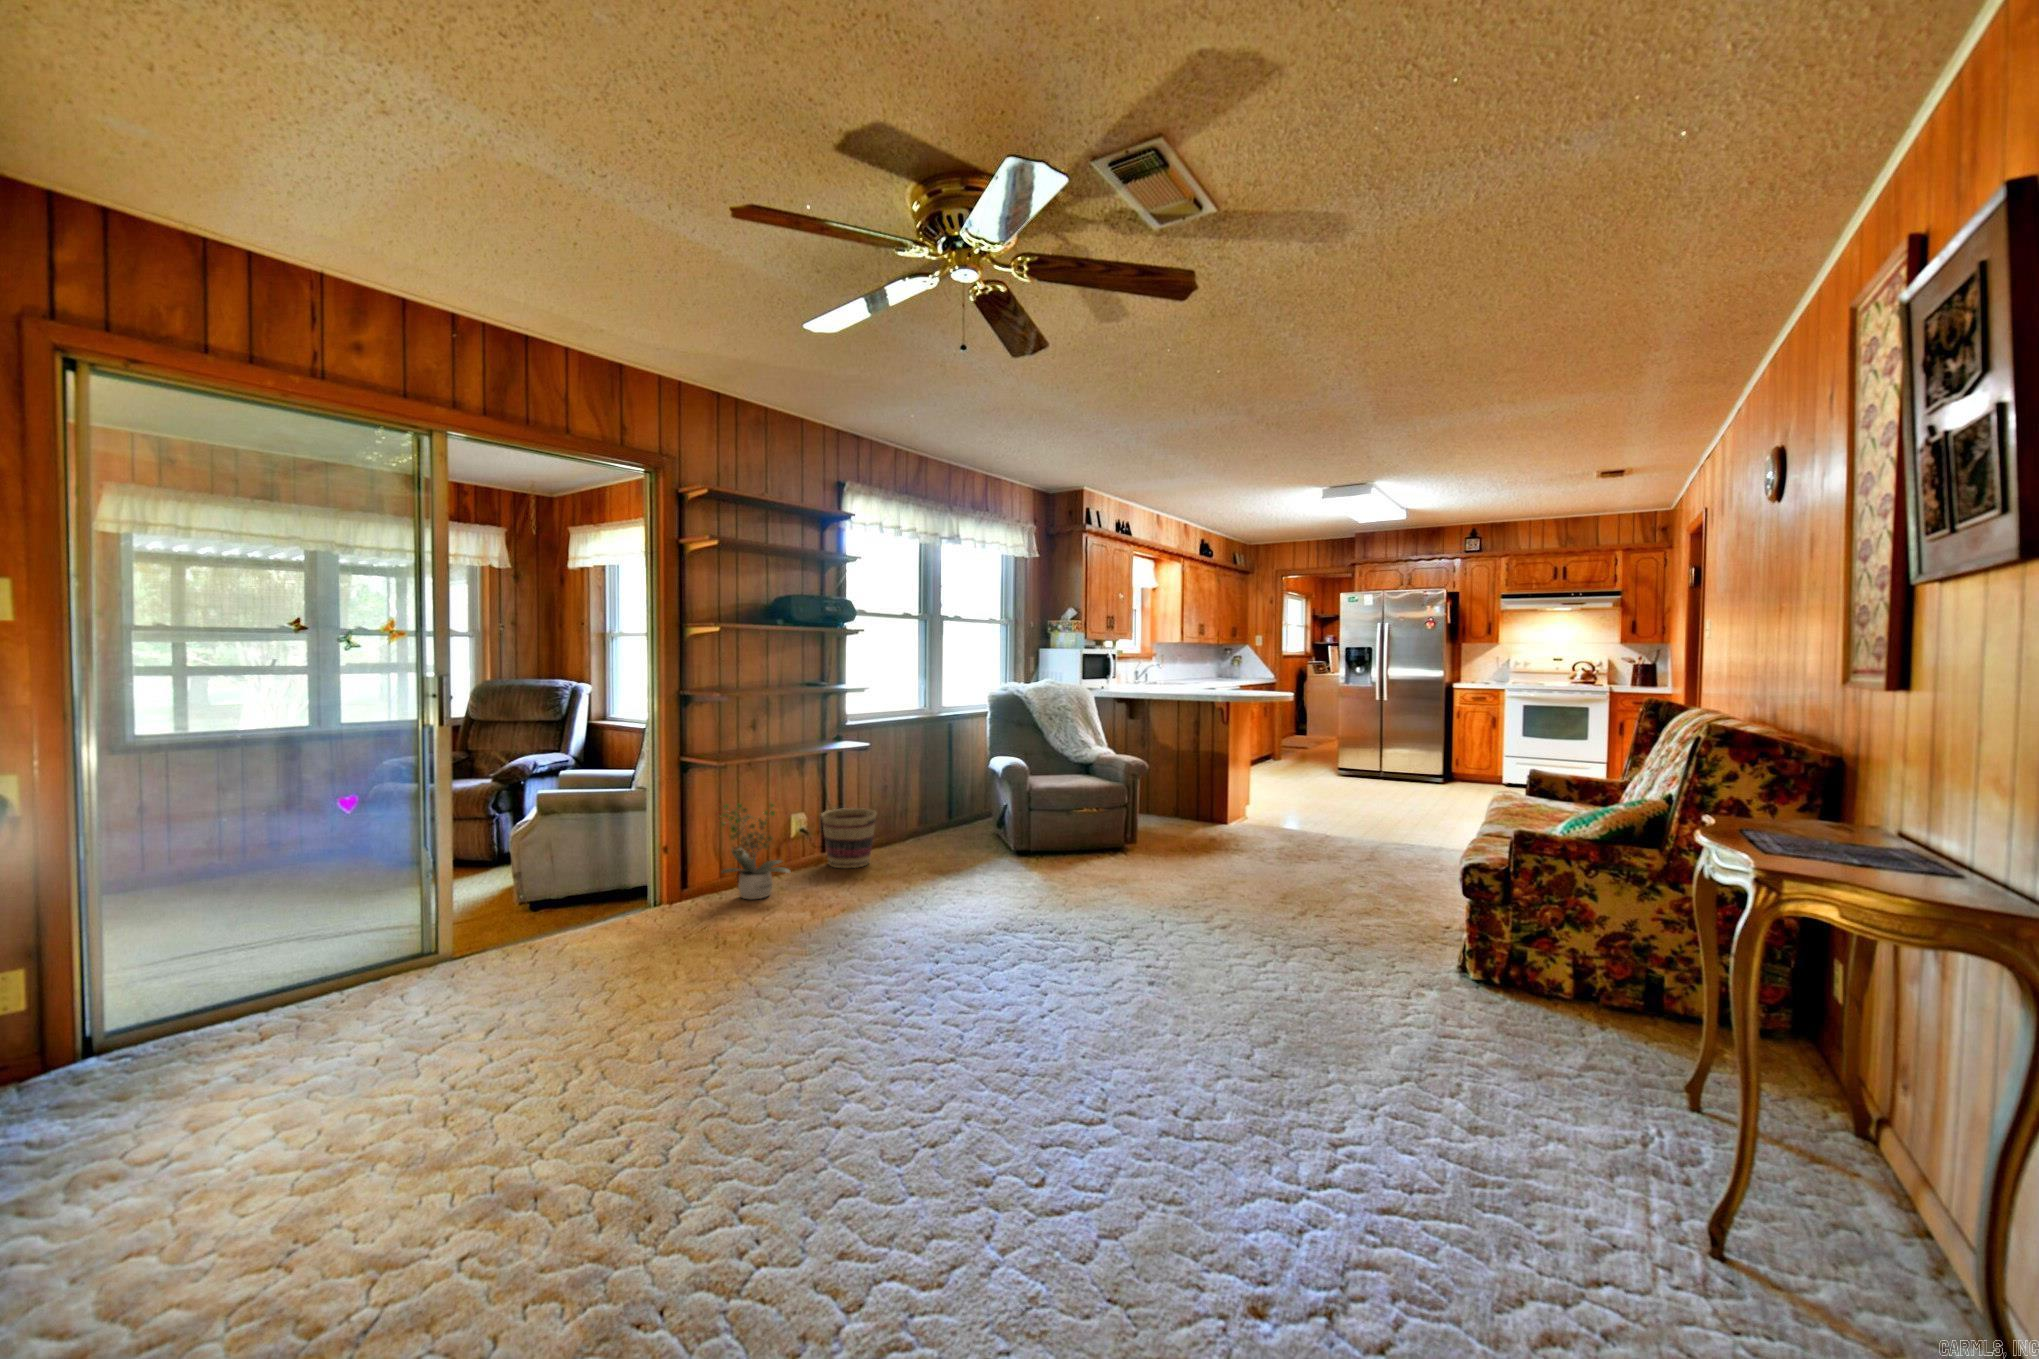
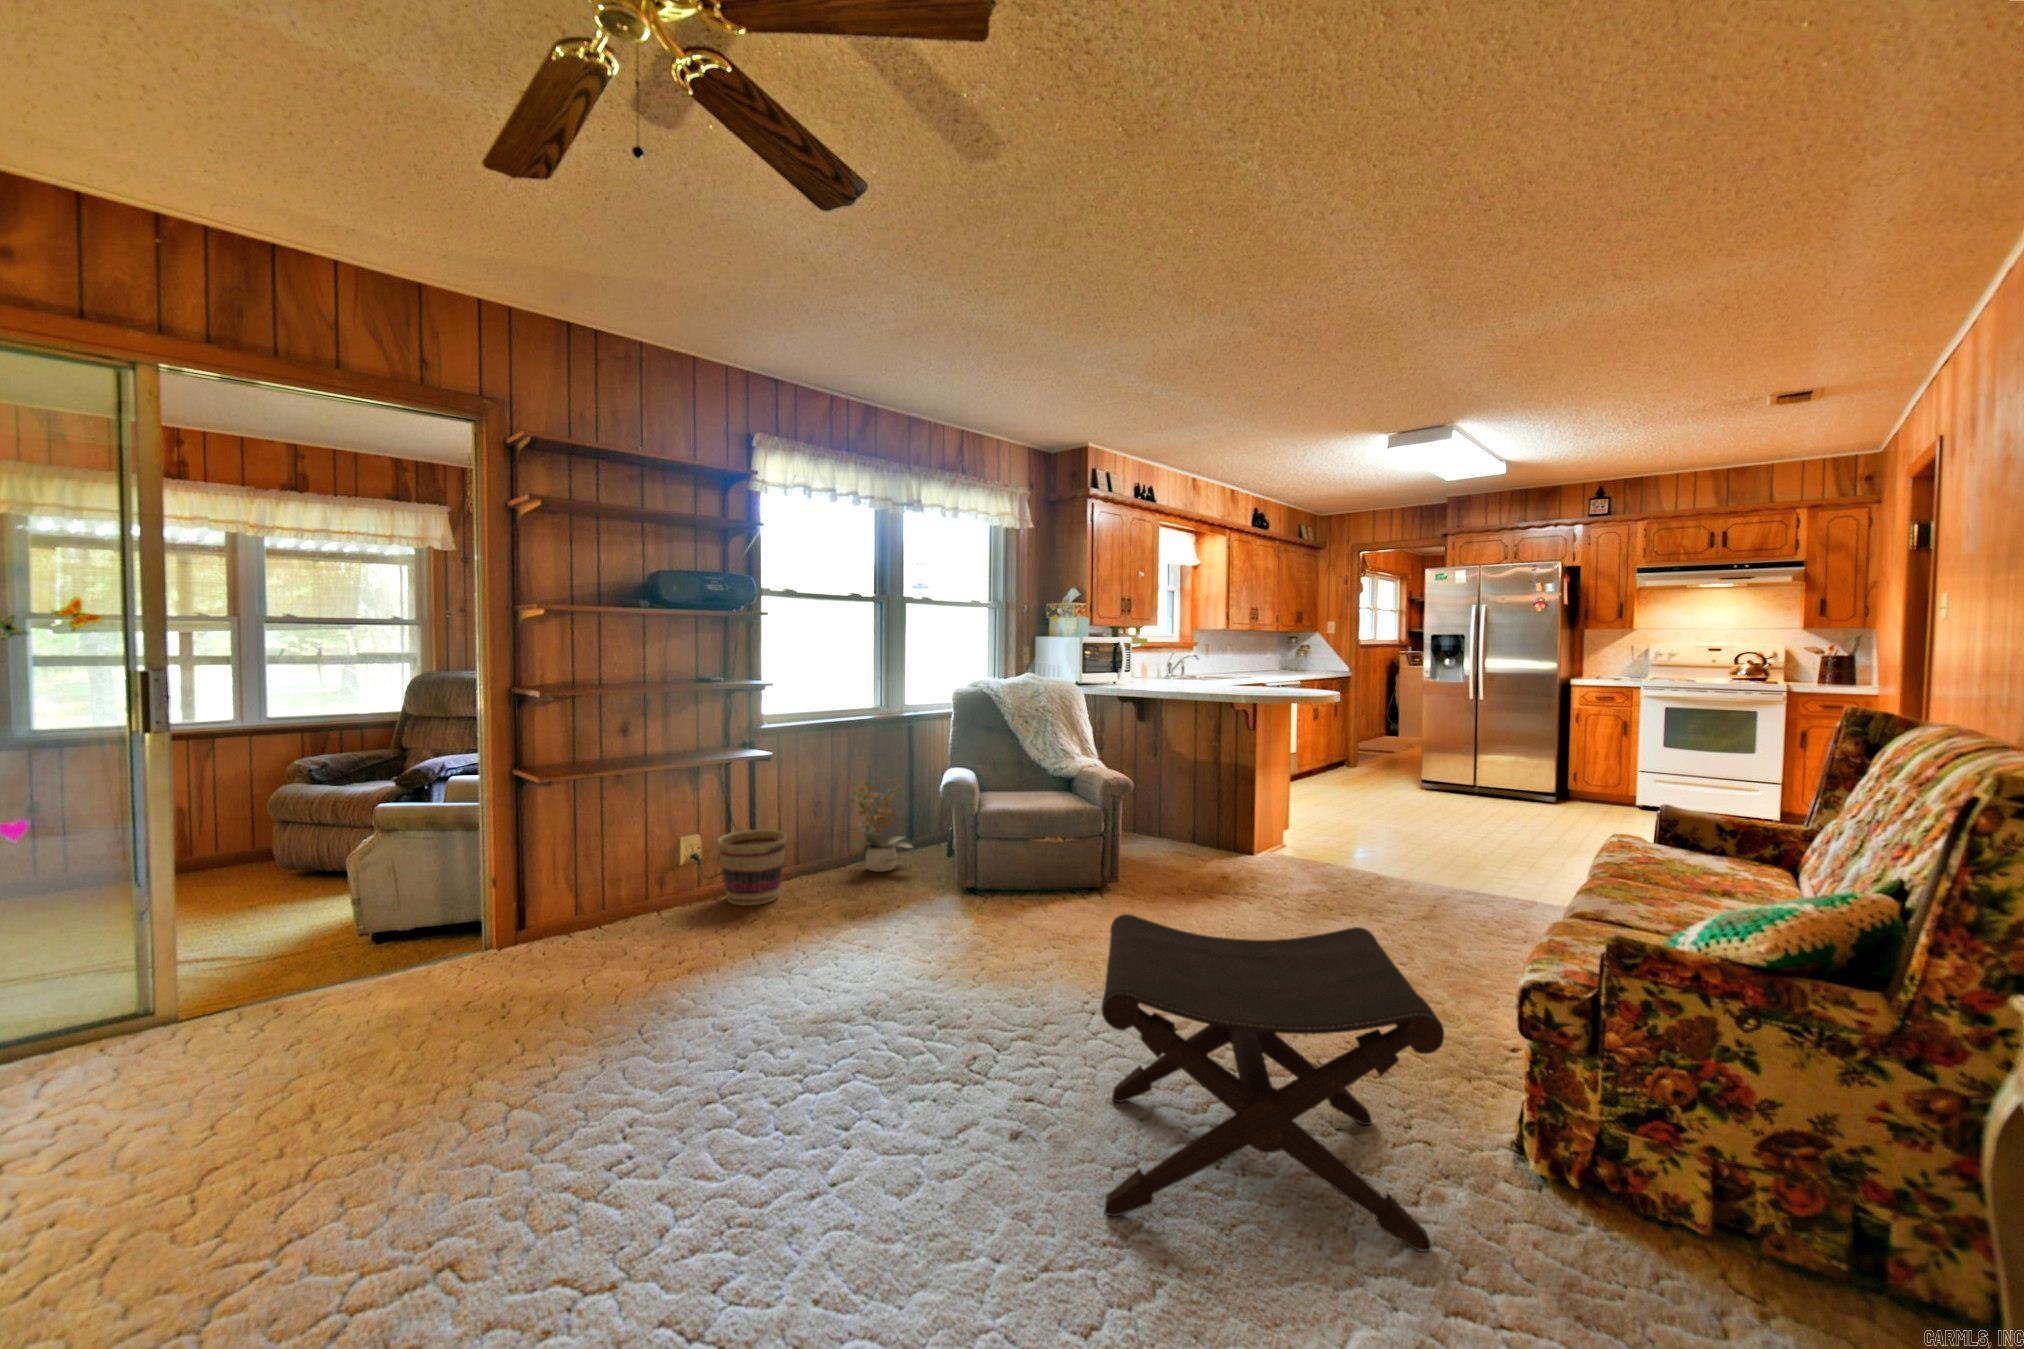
potted plant: present [716,803,791,899] -> present [847,782,913,872]
footstool: none [1200,837,1430,1016] -> present [1101,914,1444,1251]

